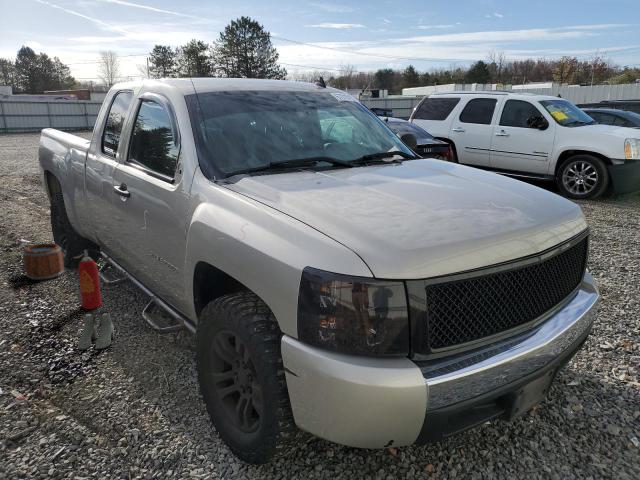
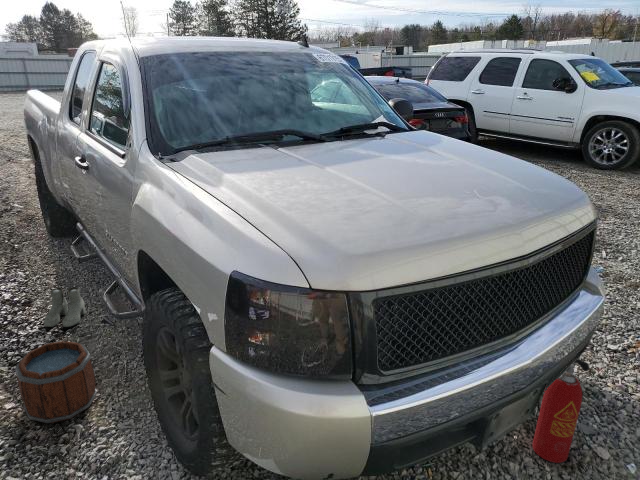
bucket: present [22,243,64,280] -> present [15,341,97,423]
fire extinguisher: present [75,249,102,309] -> present [532,359,589,463]

